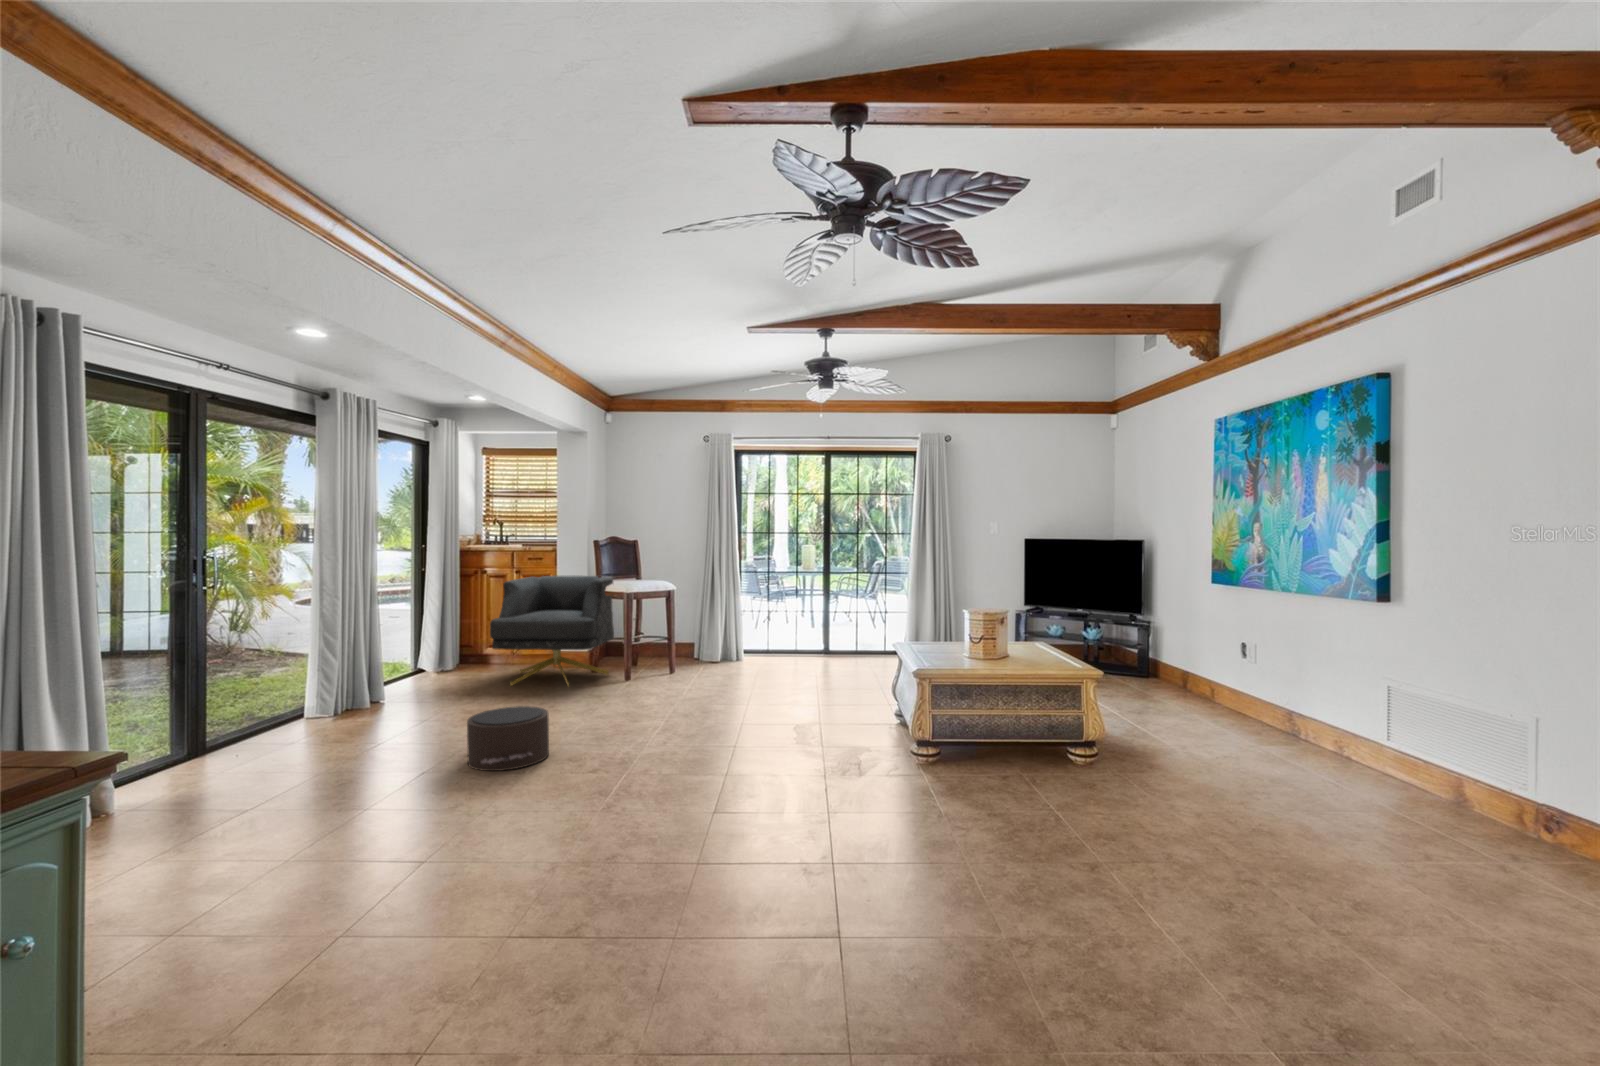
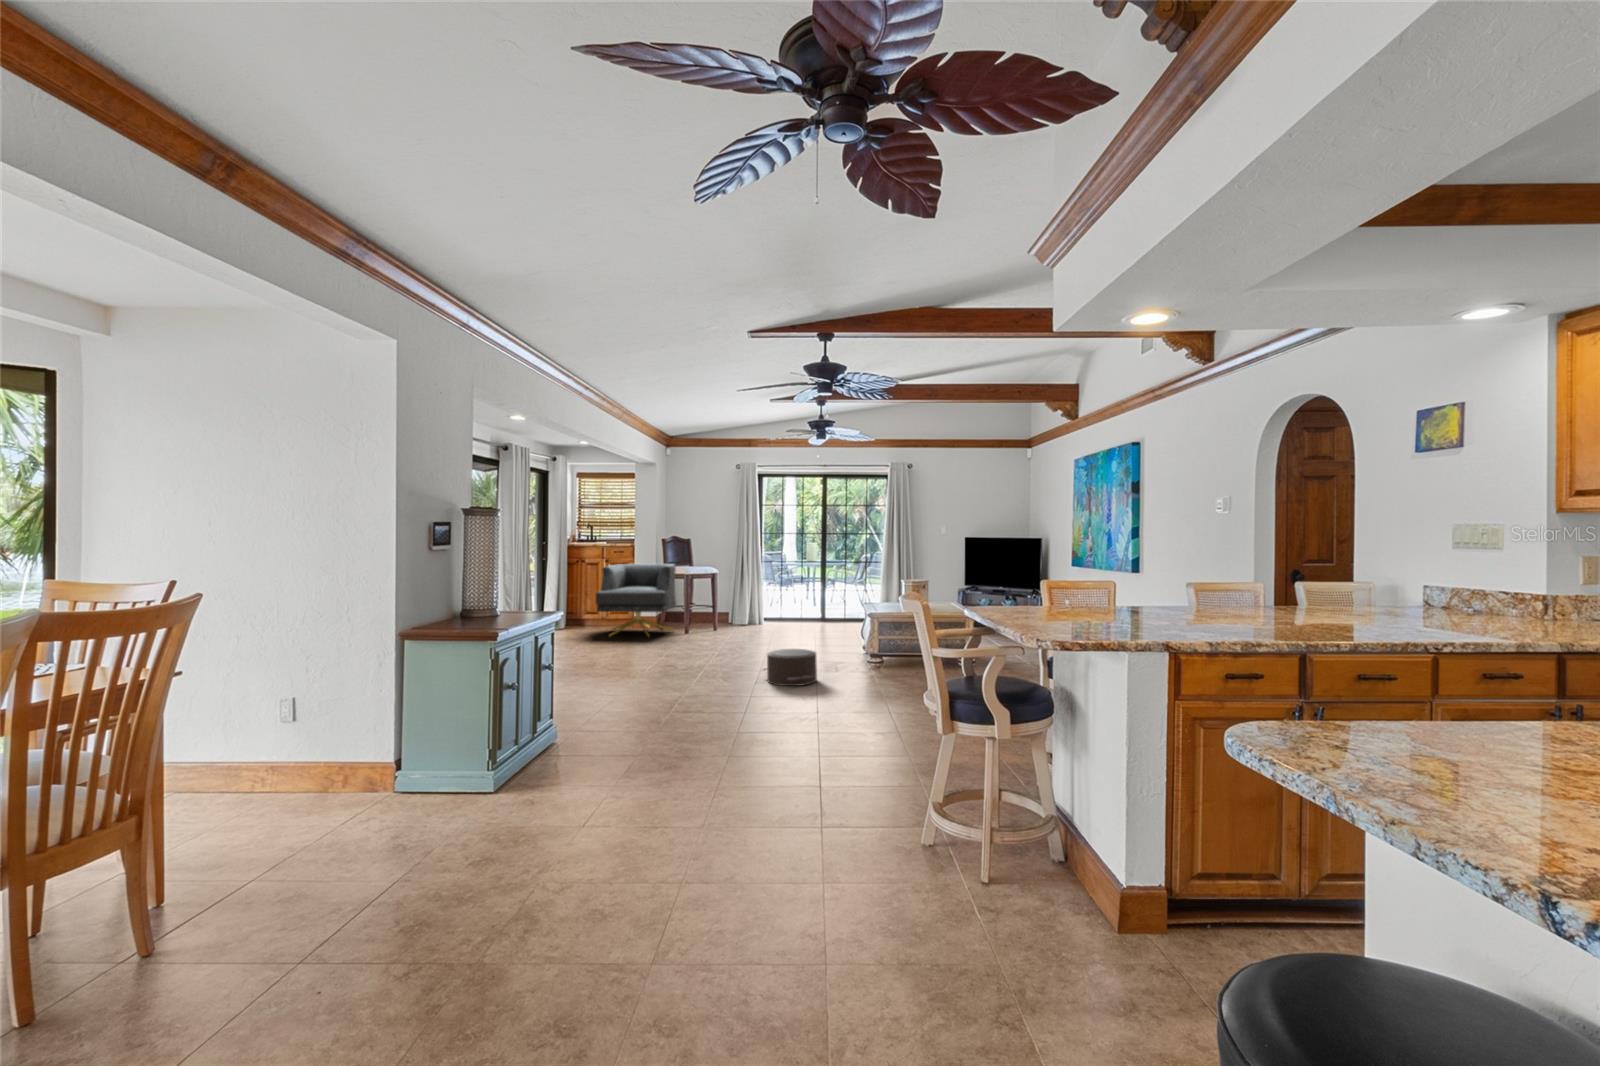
pouf: present [467,706,549,771] -> present [763,649,817,686]

